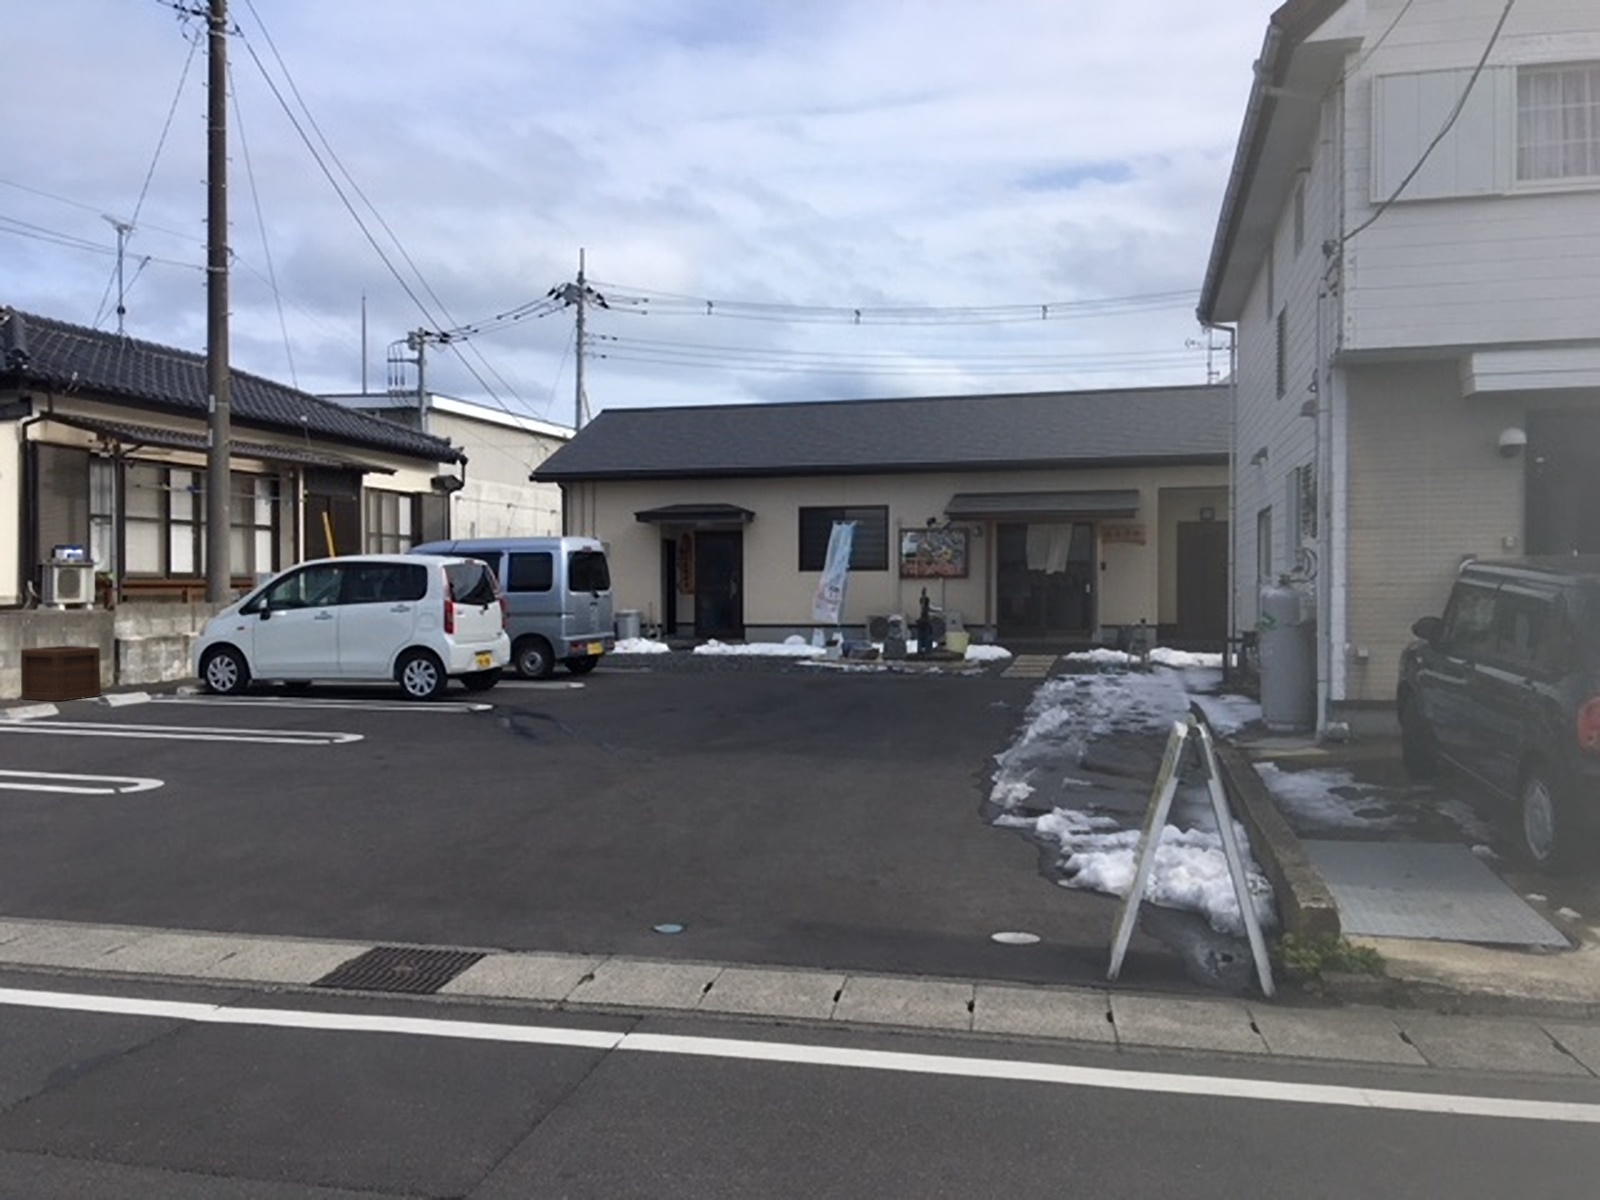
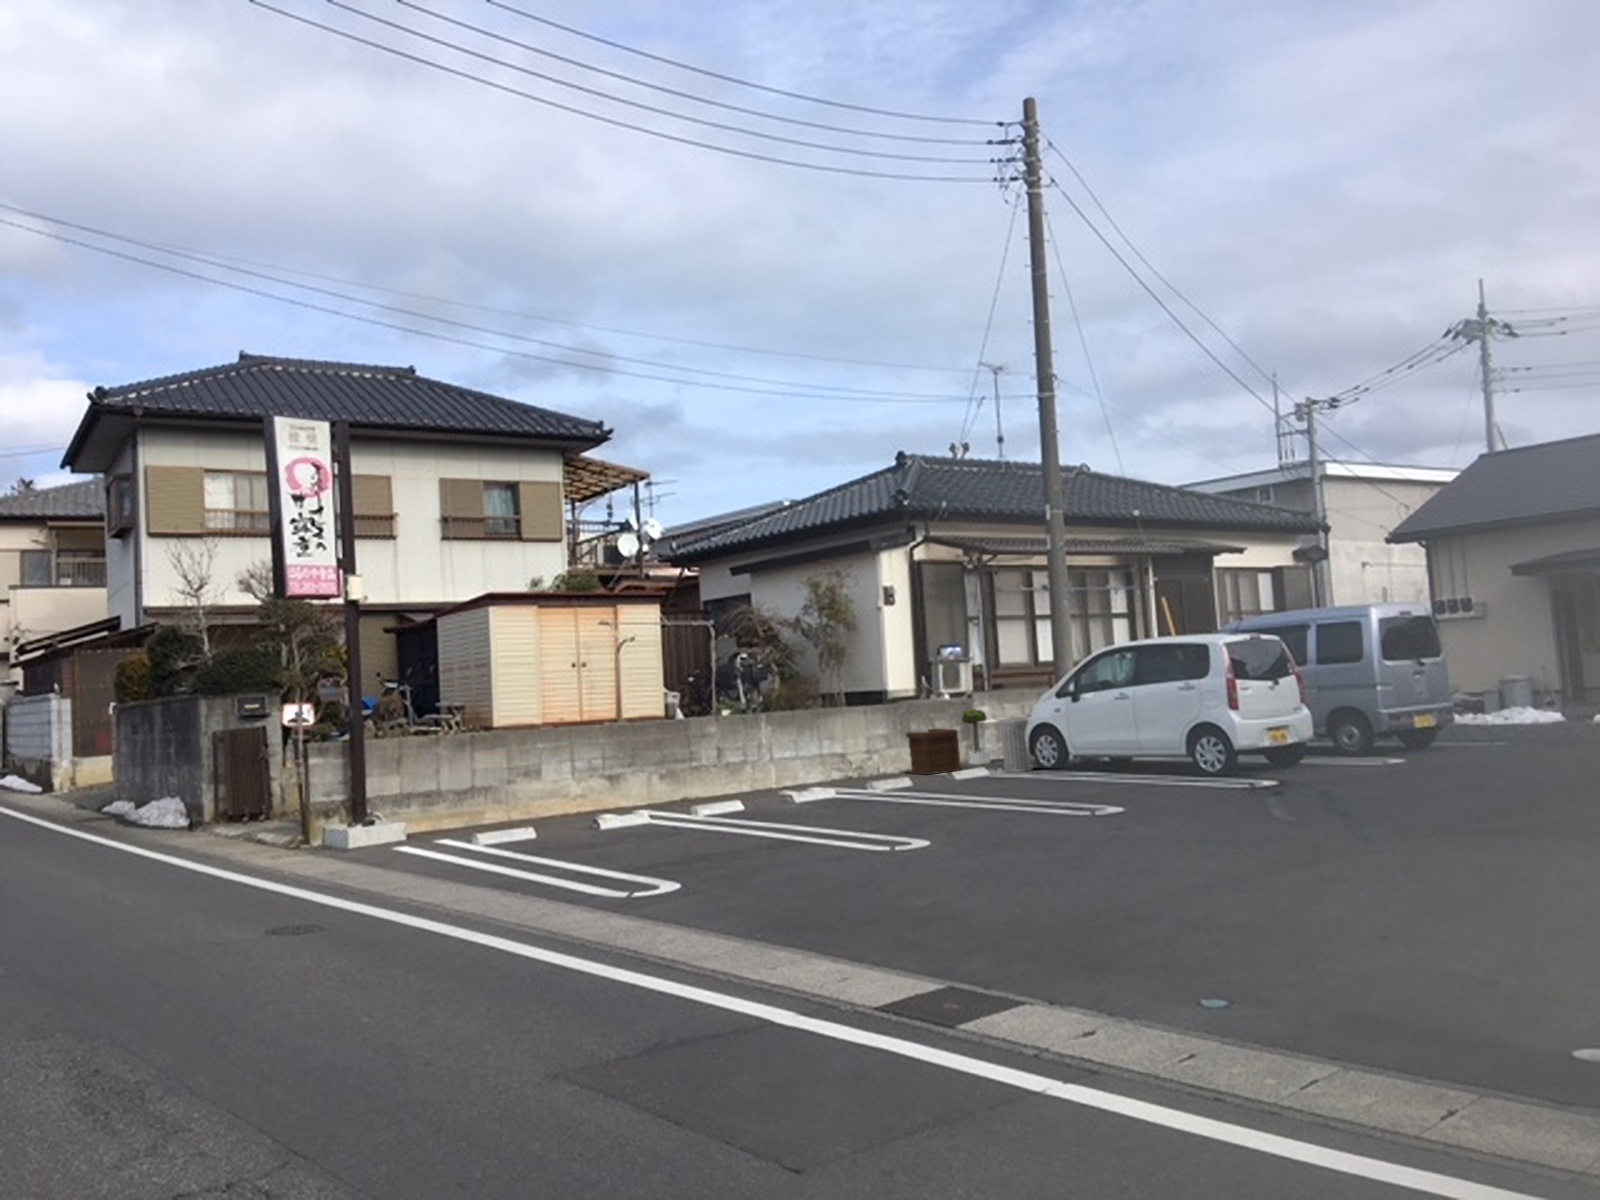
potted tree: none [98,623,132,690] -> present [962,709,990,765]
trash can: none [159,635,198,698] -> present [1000,719,1031,772]

